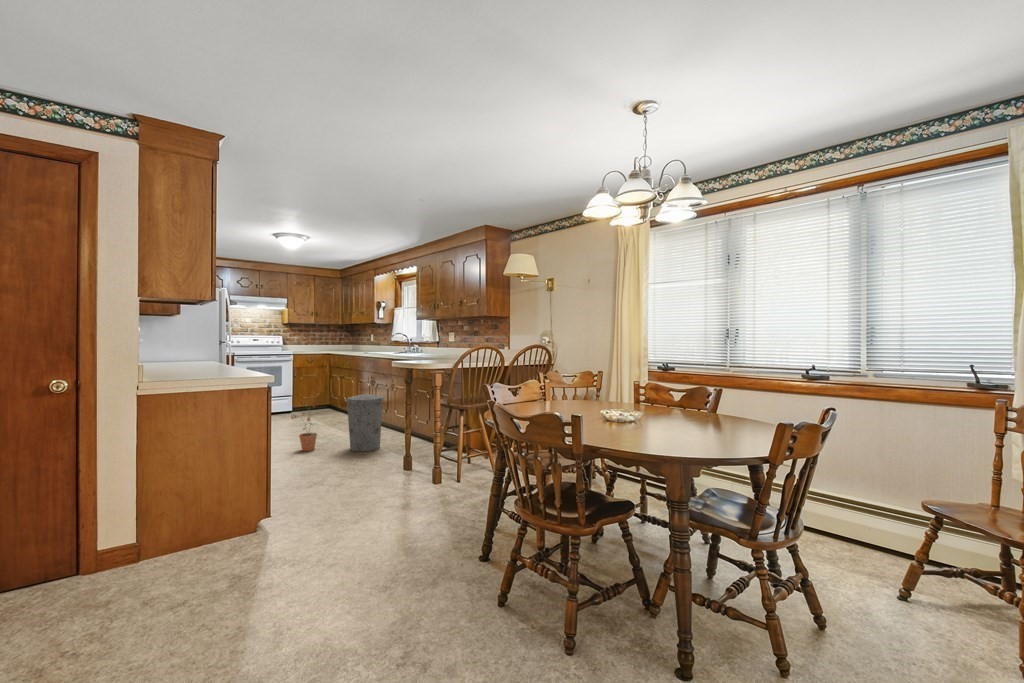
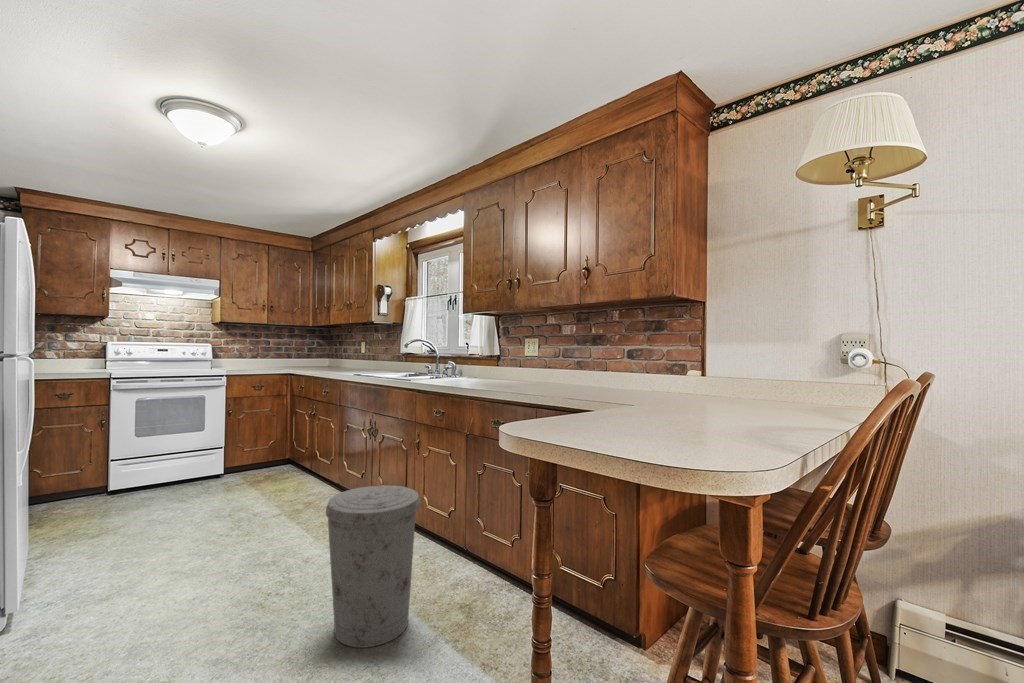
potted plant: present [292,401,317,451] -> none [175,510,255,648]

